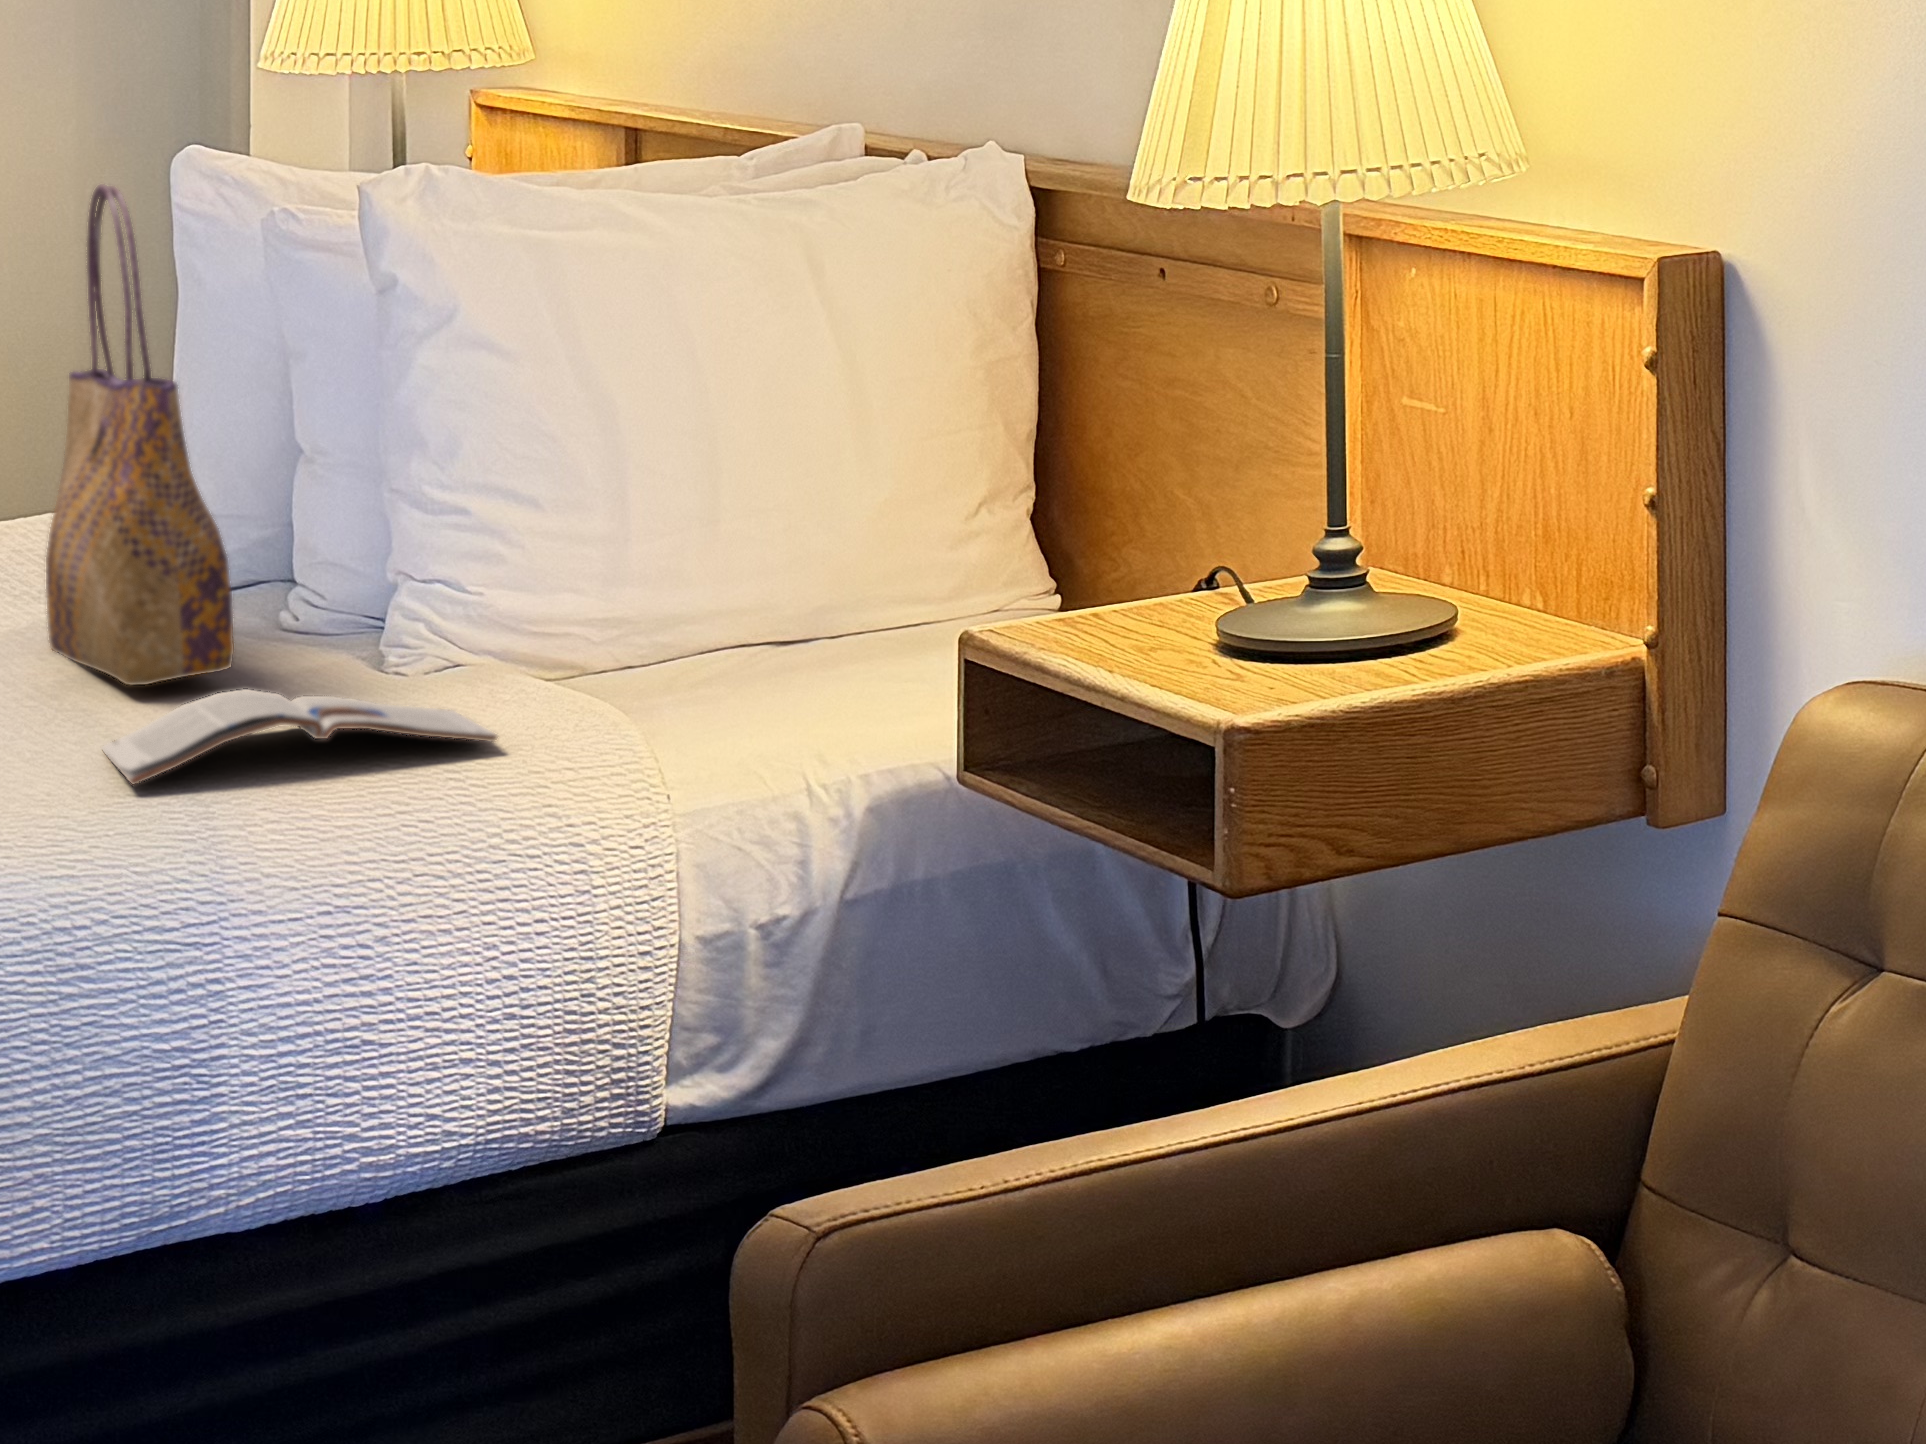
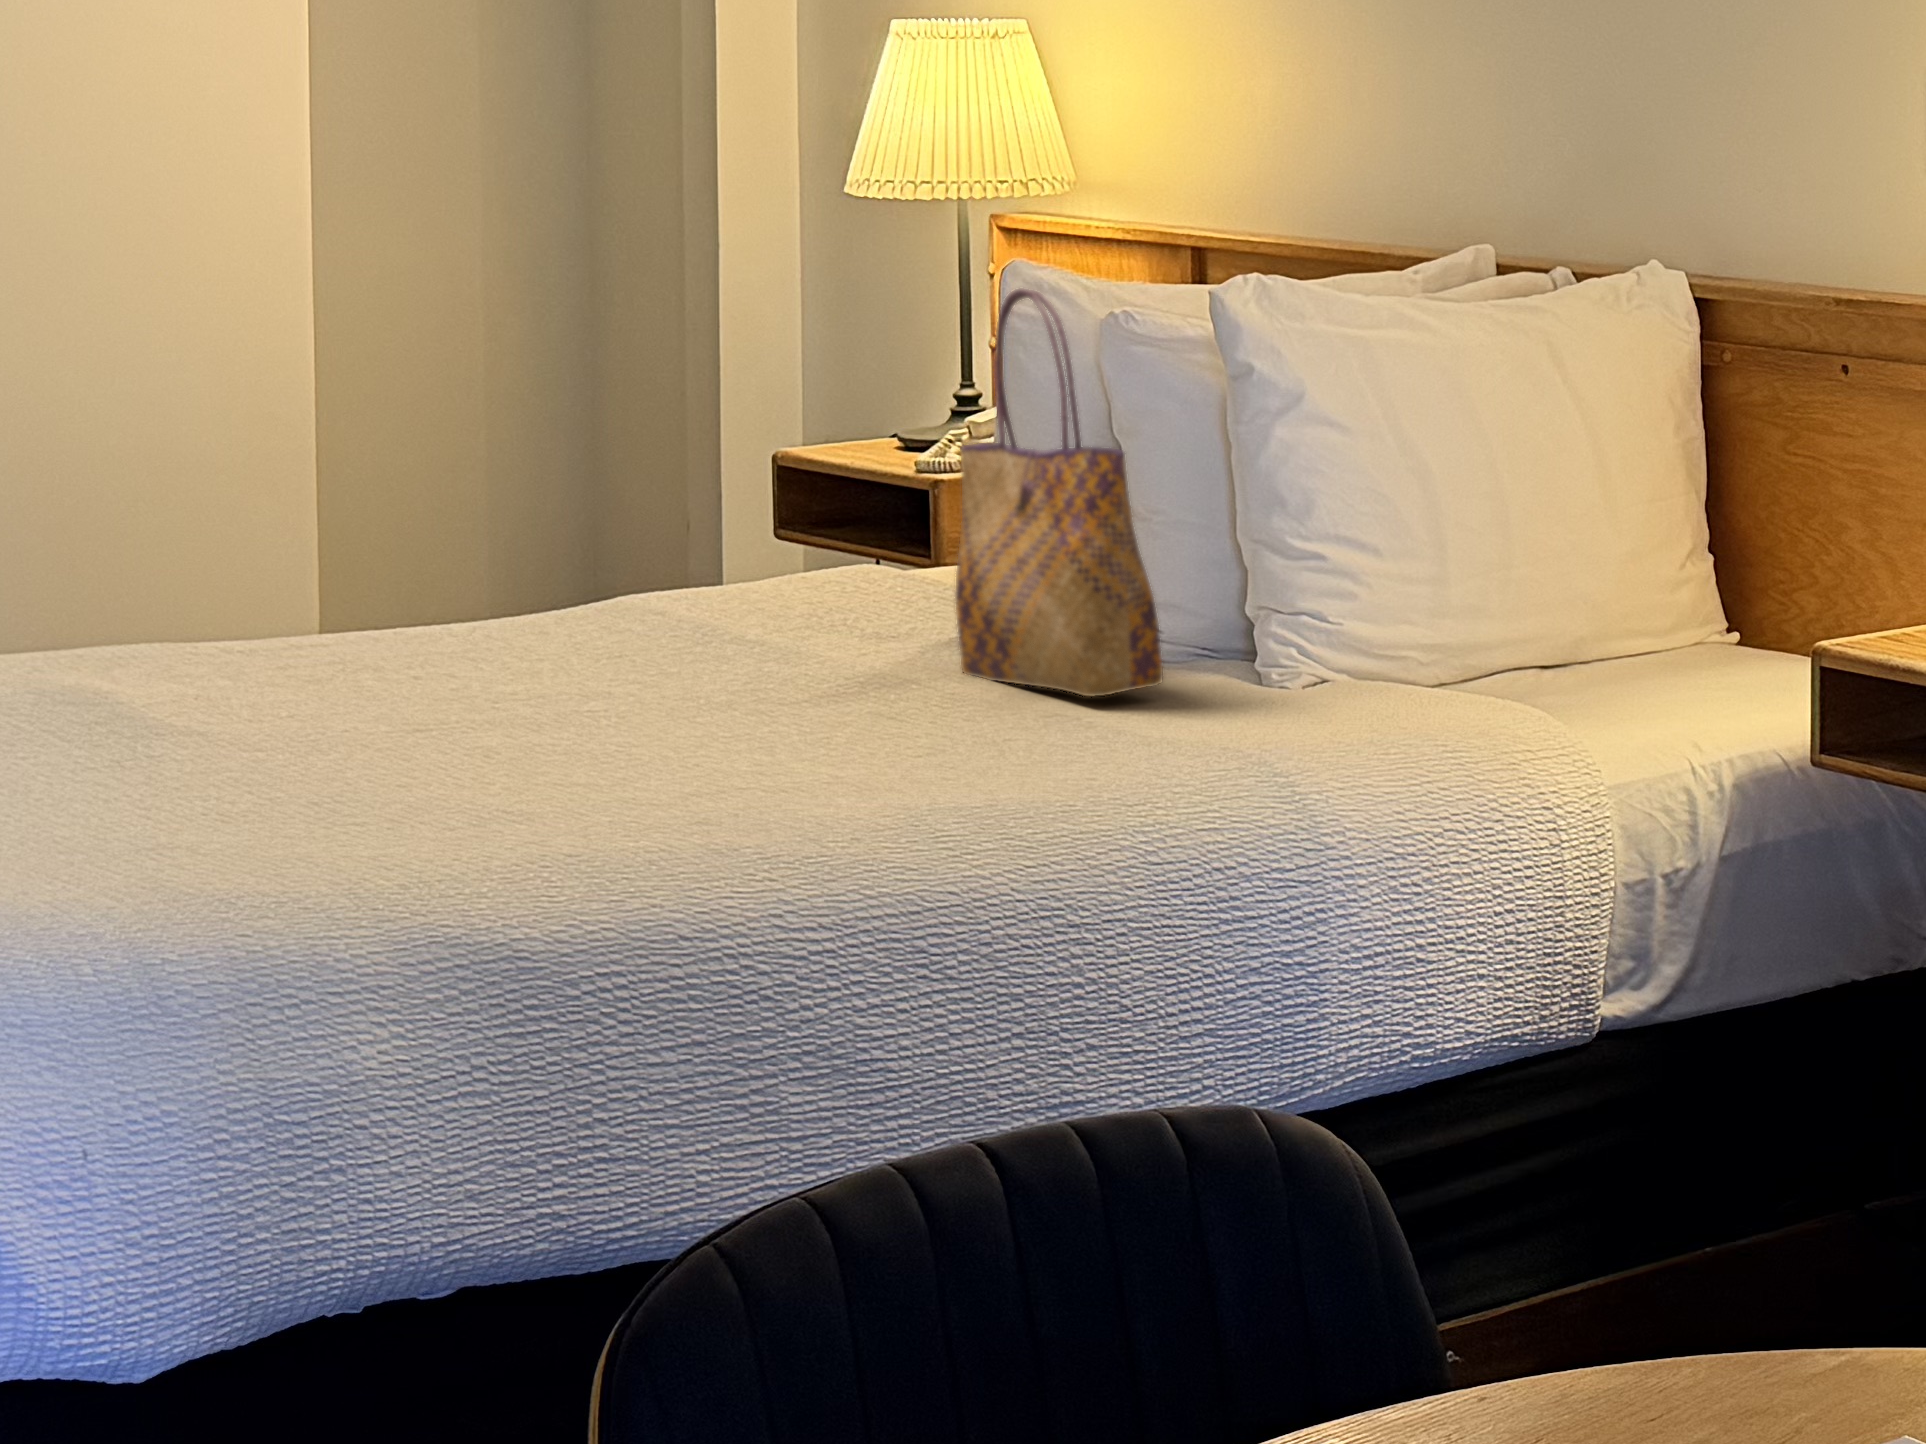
magazine: present [103,689,497,786] -> none [1121,696,1451,766]

